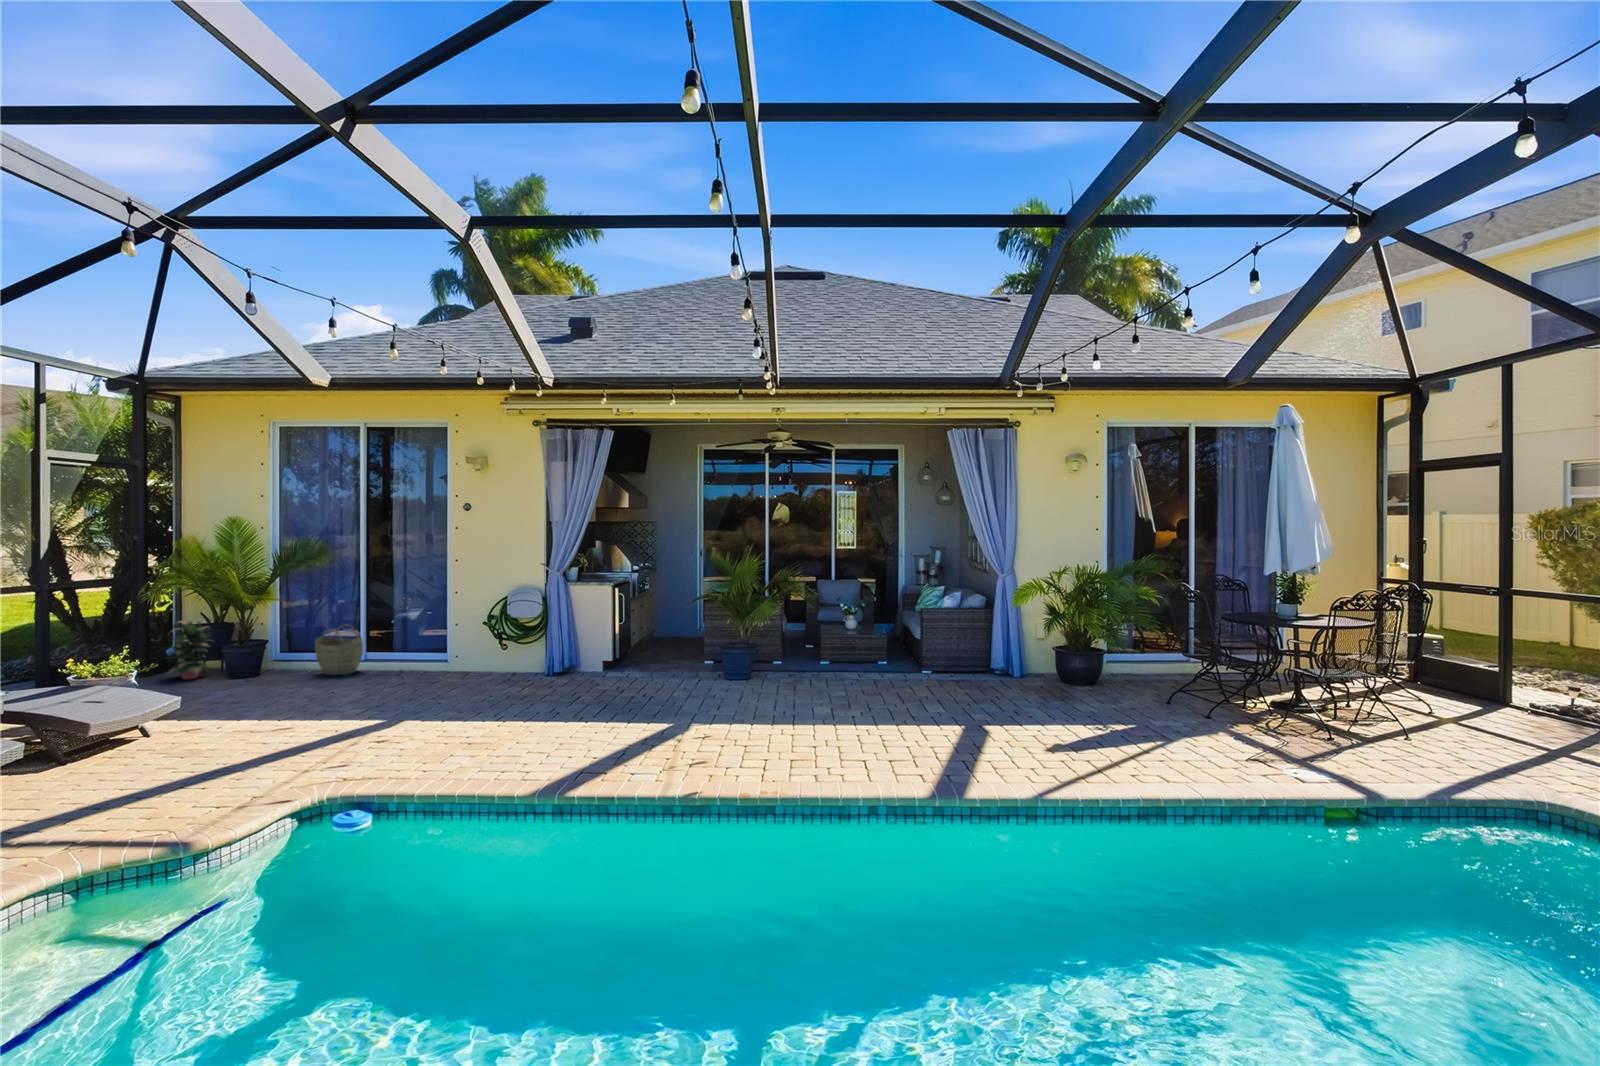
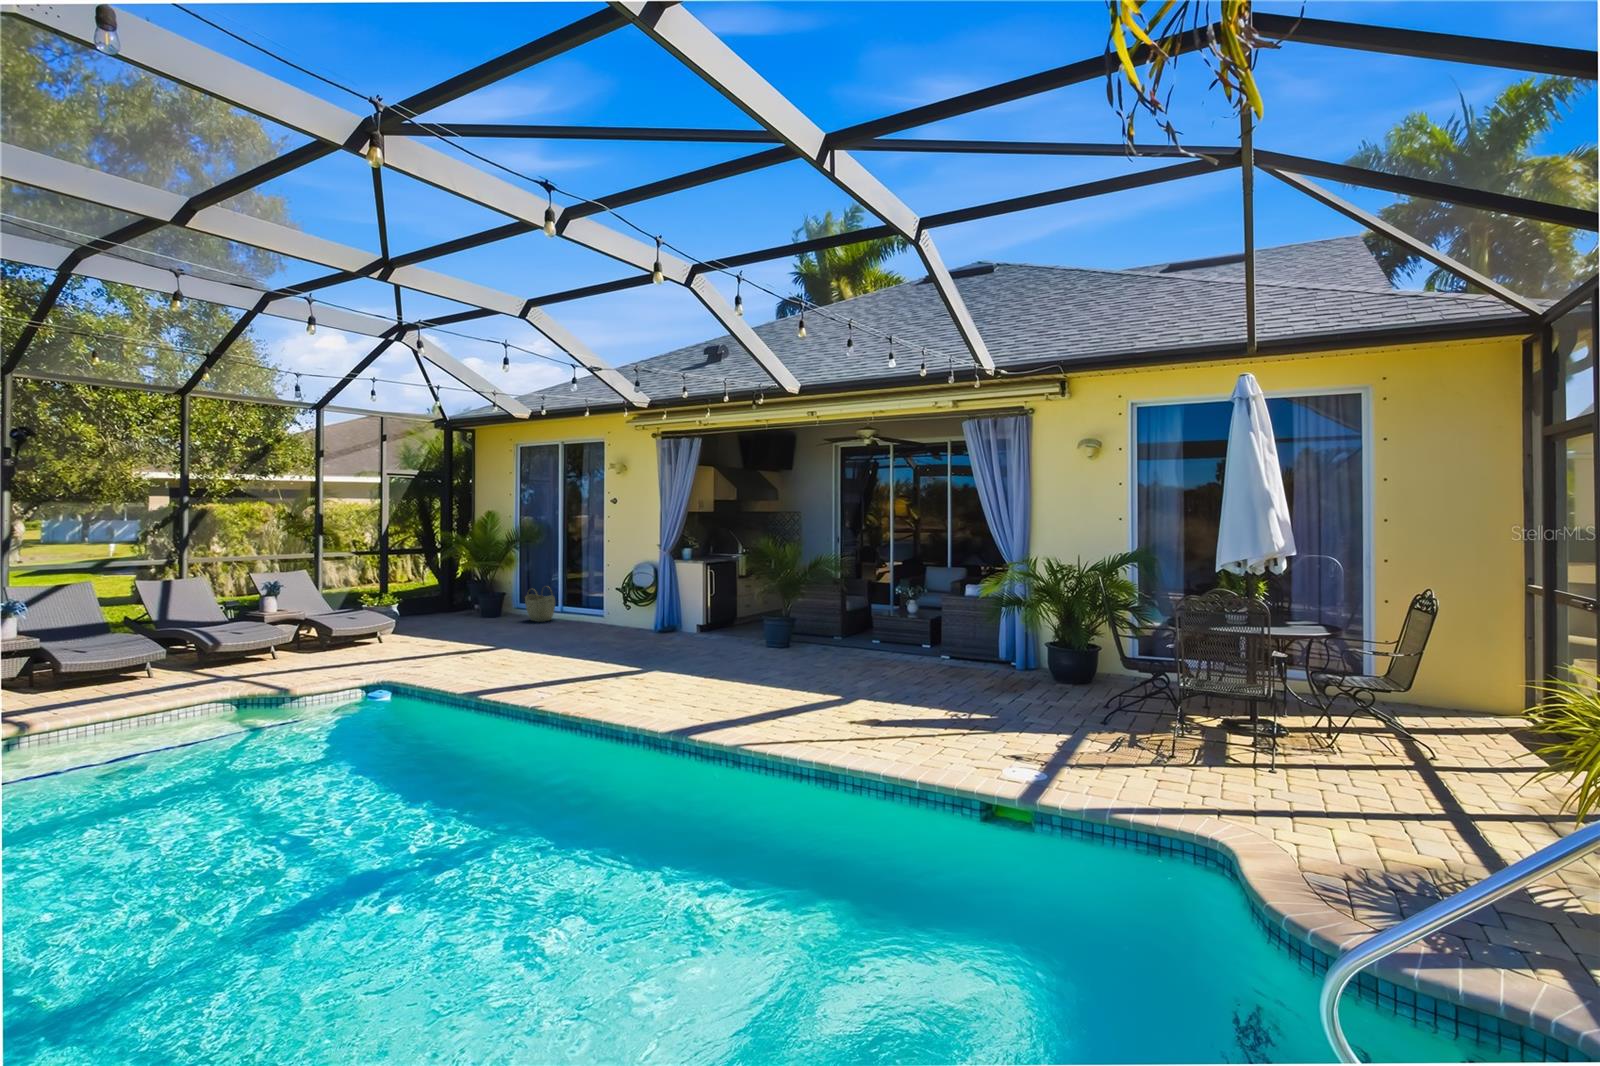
decorative plant: present [166,620,211,679] -> none [448,578,479,617]

